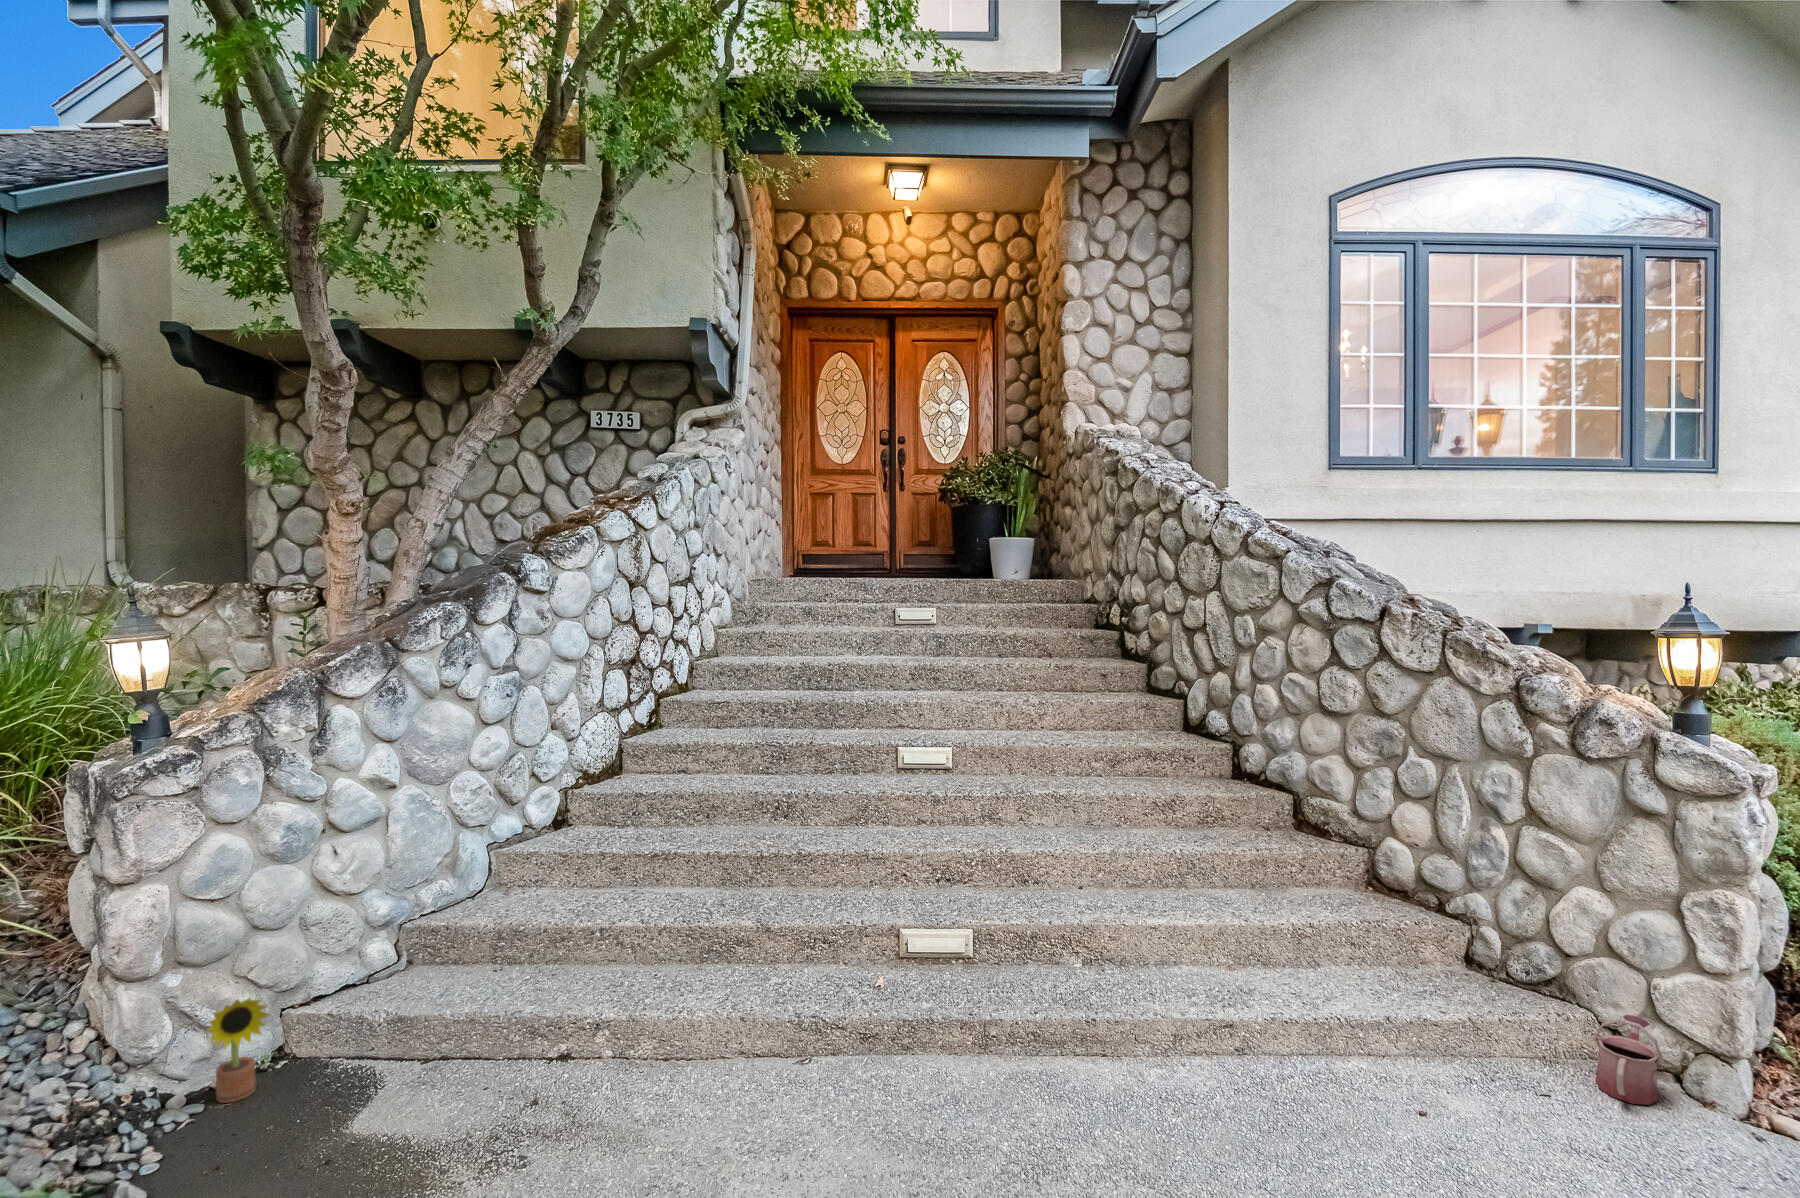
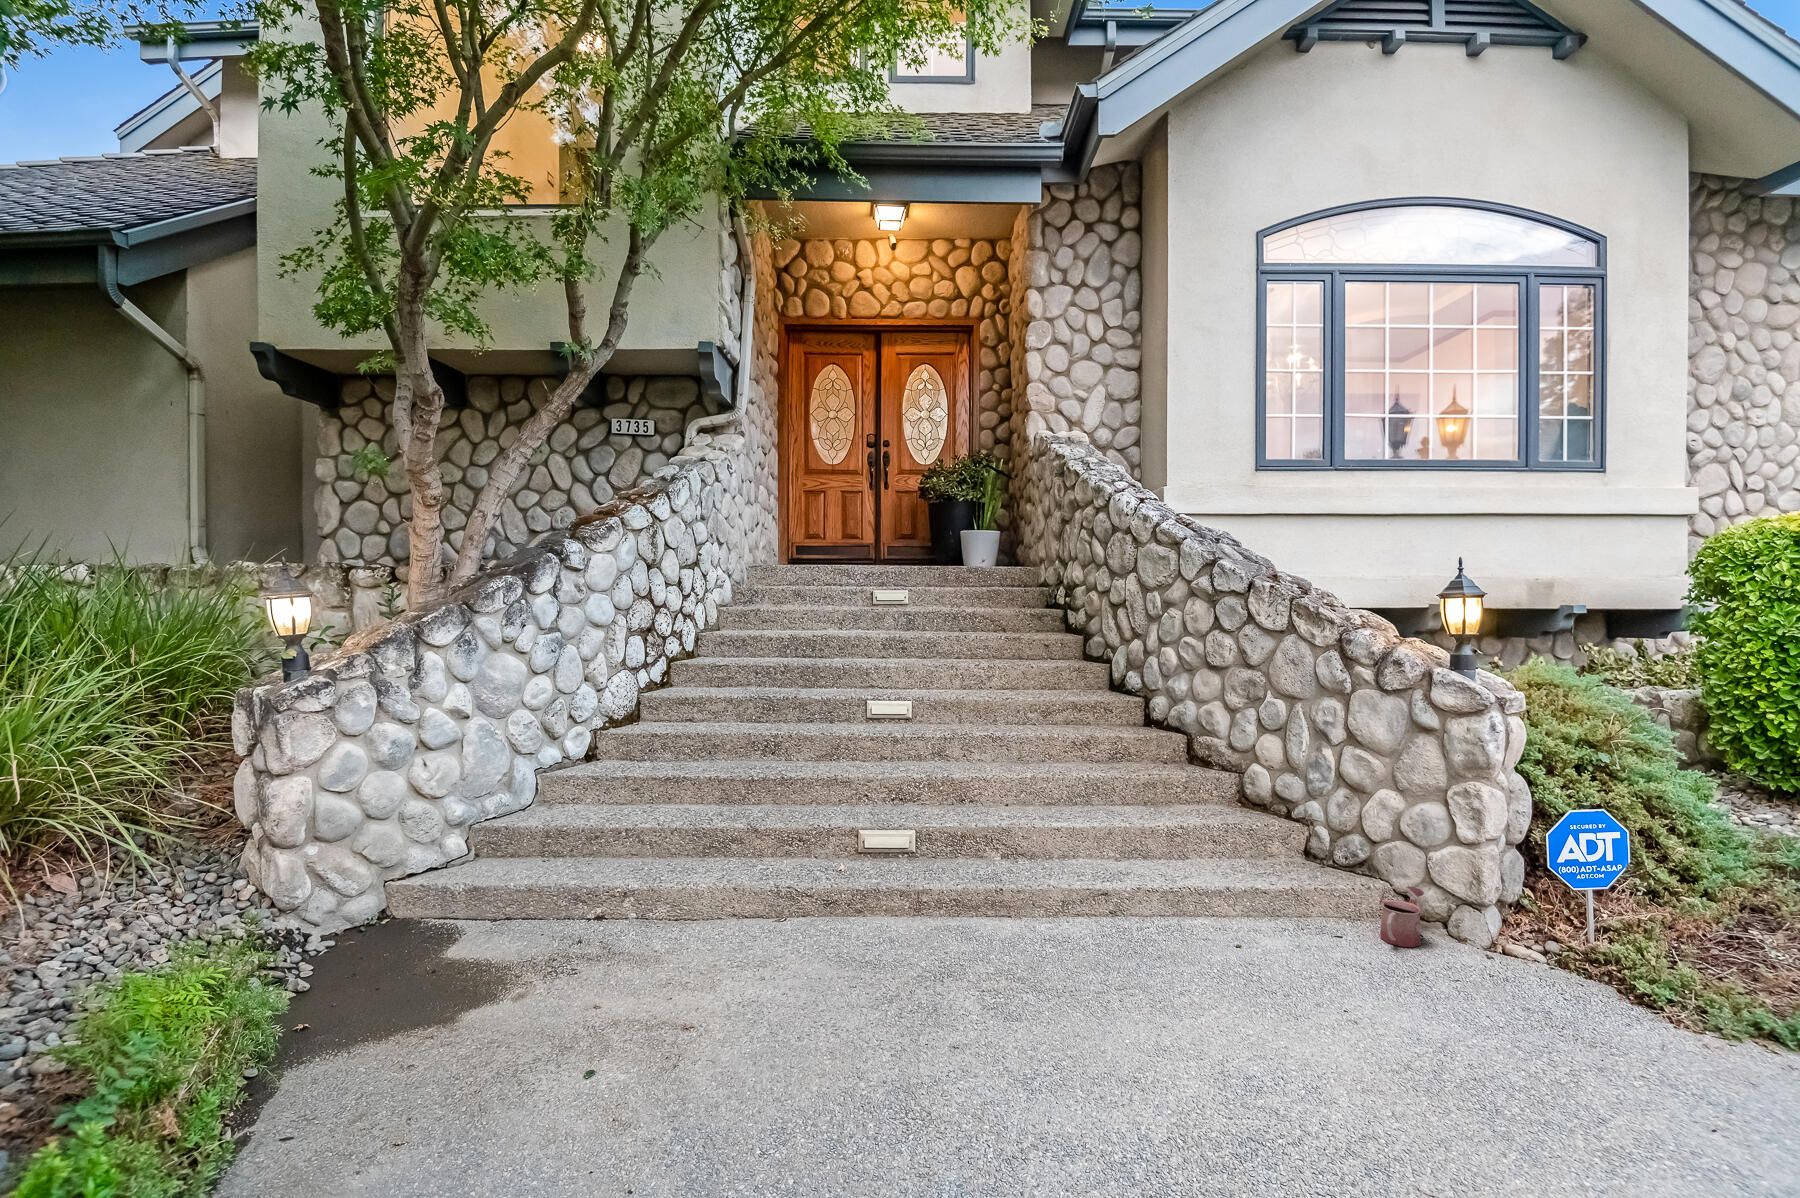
decorative plant: present [206,997,270,1103] -> none [340,861,386,939]

